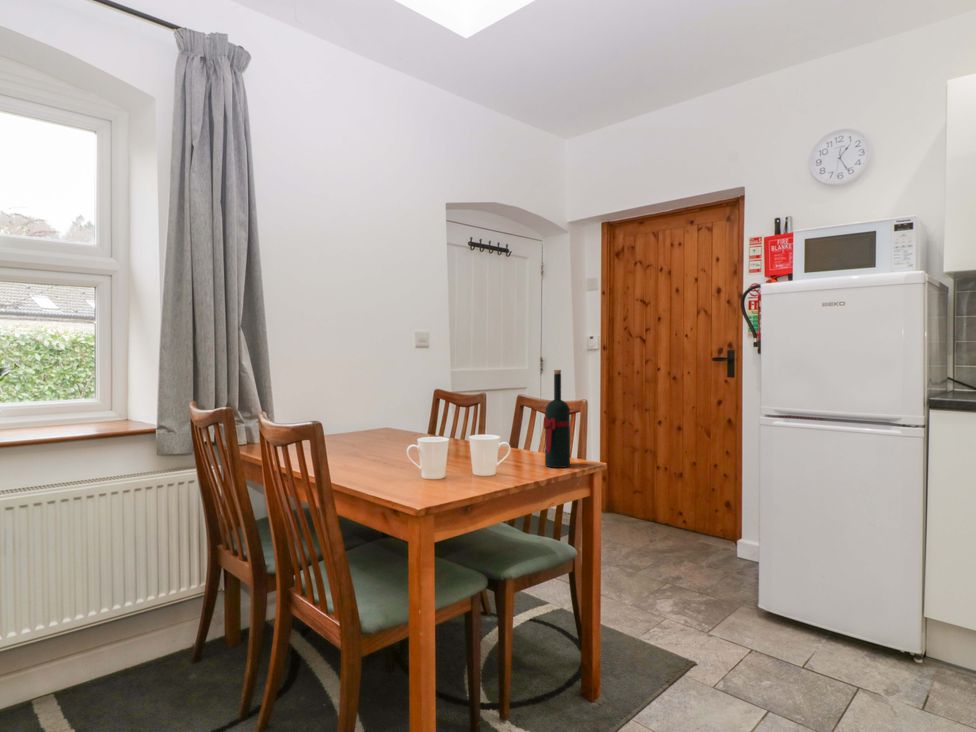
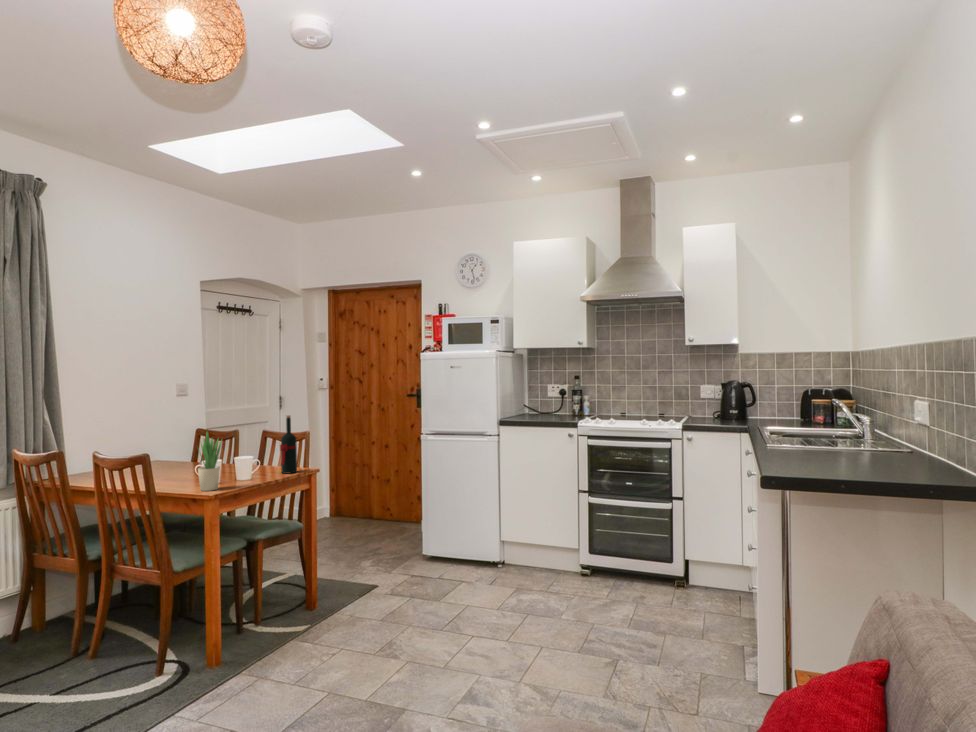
potted plant: none [408,383,450,491] -> present [198,430,222,491]

